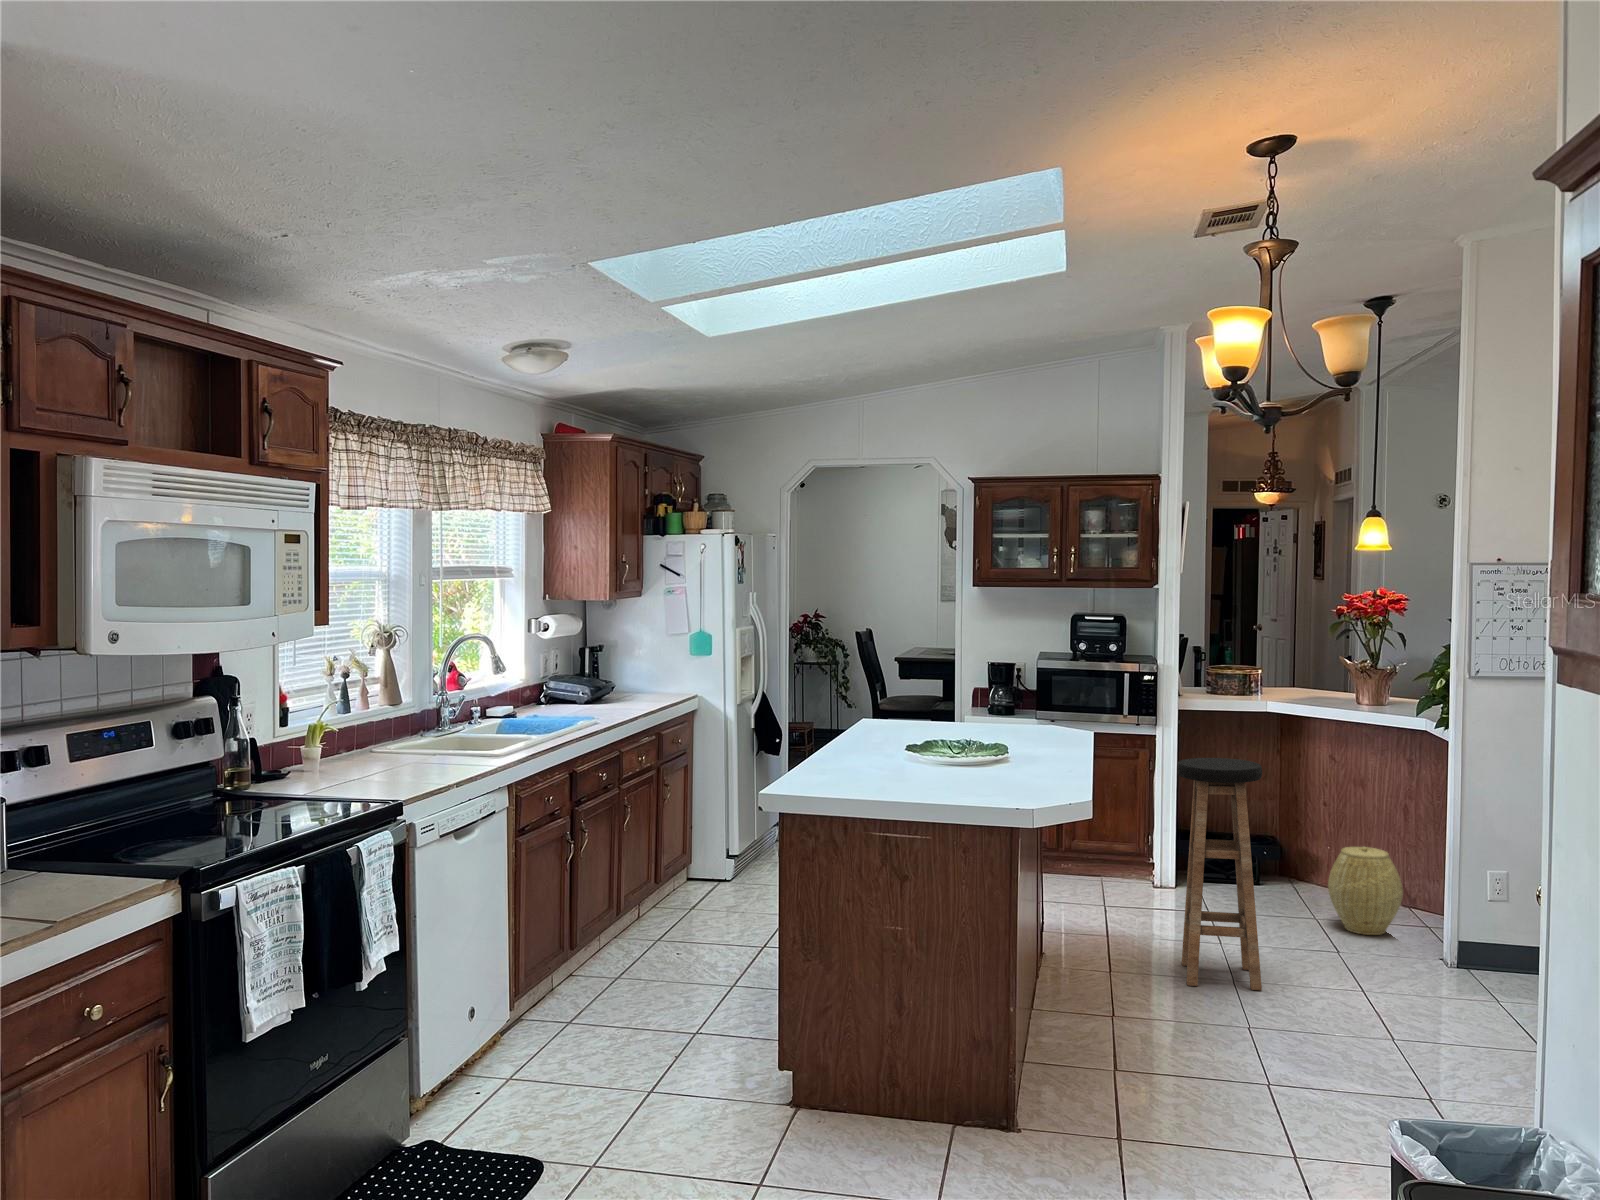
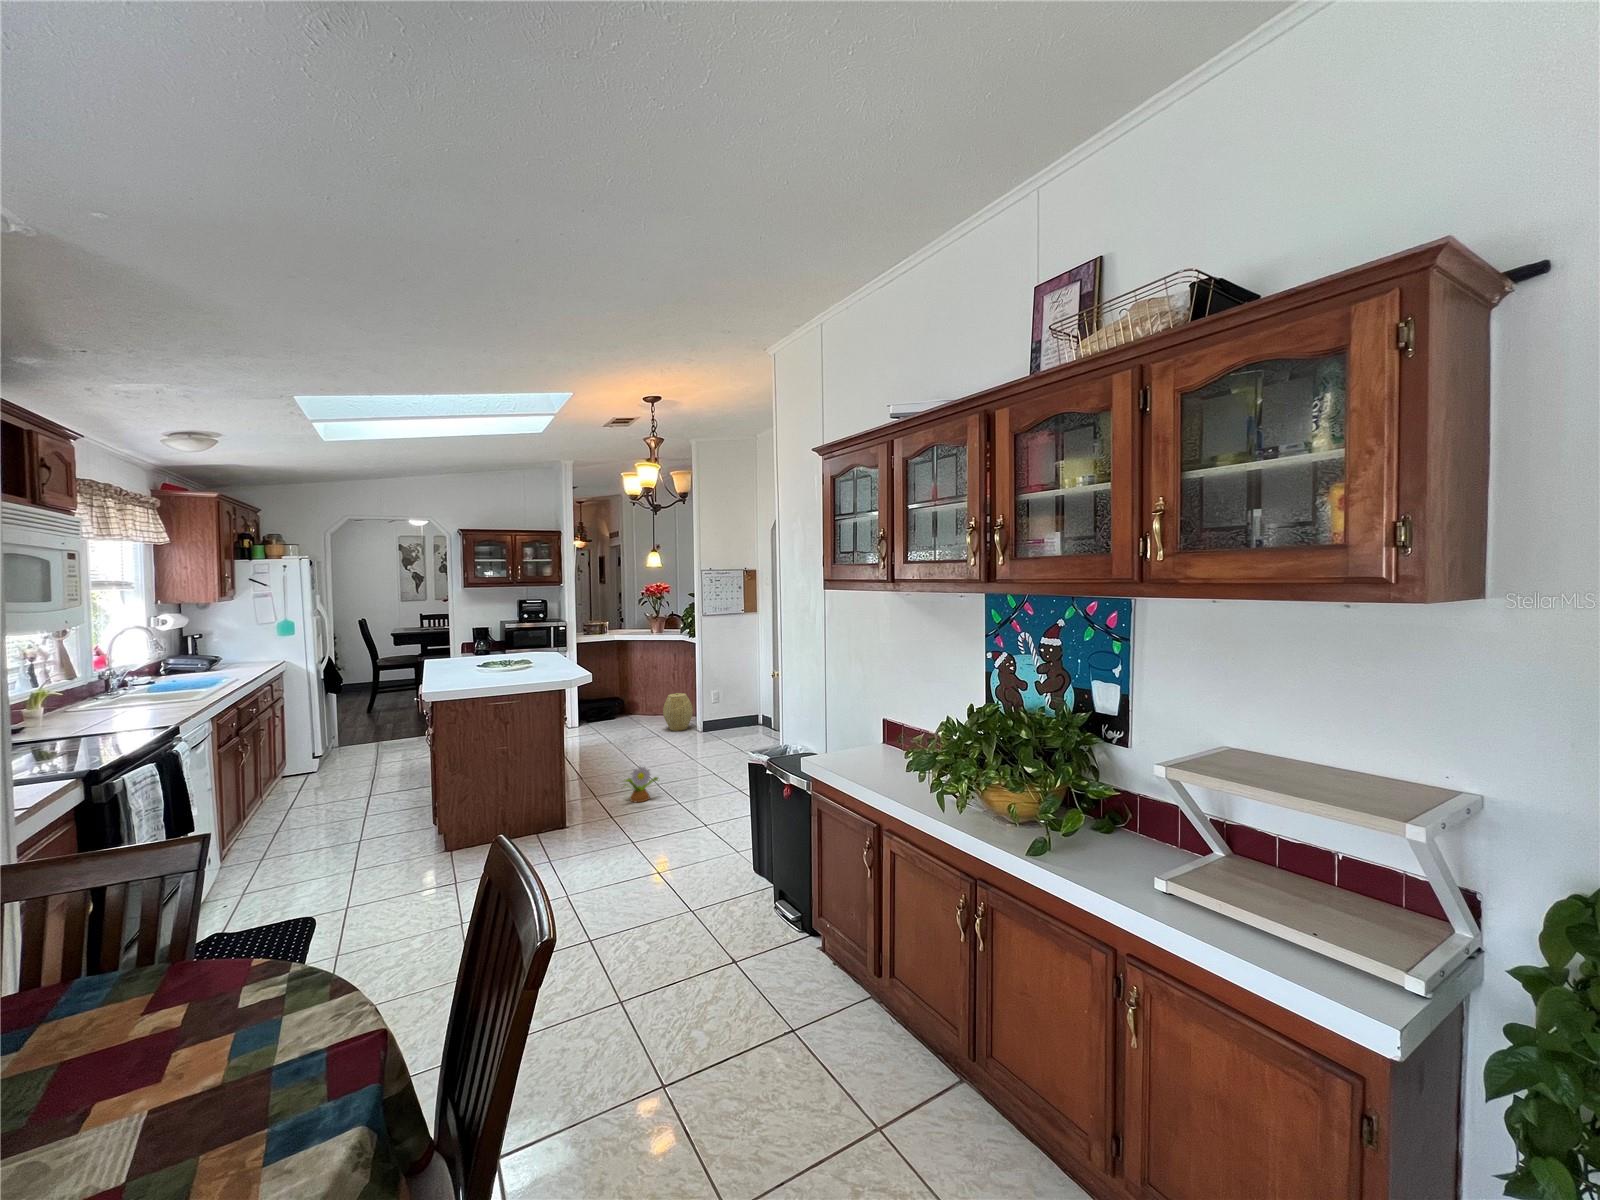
bar stool: present [1177,758,1262,990] -> none [606,658,648,762]
decorative plant: none [1148,1029,1247,1116] -> present [625,766,658,802]

